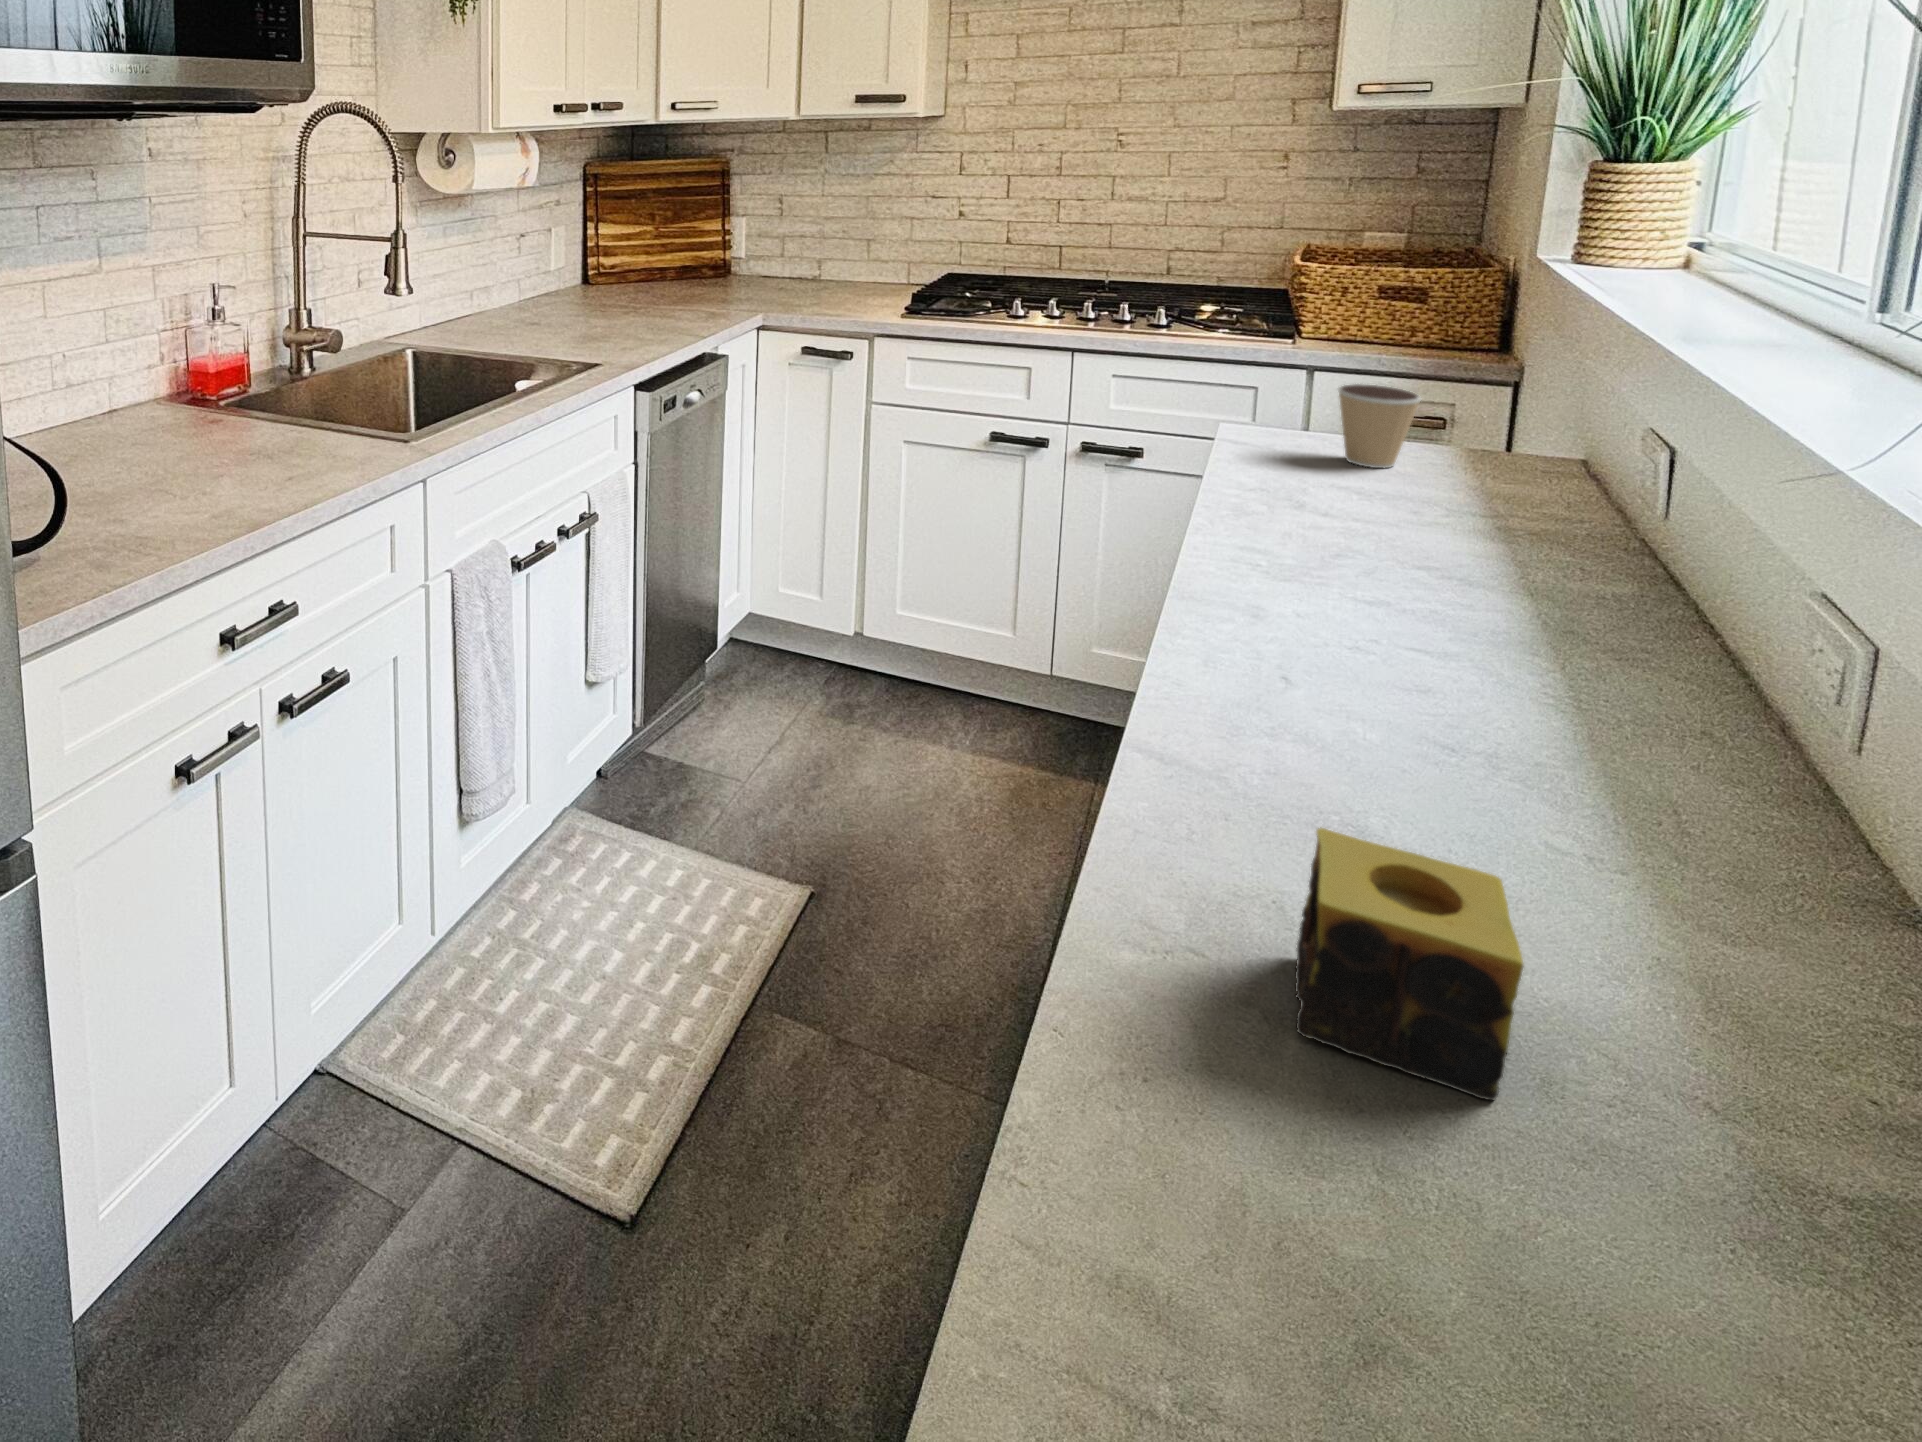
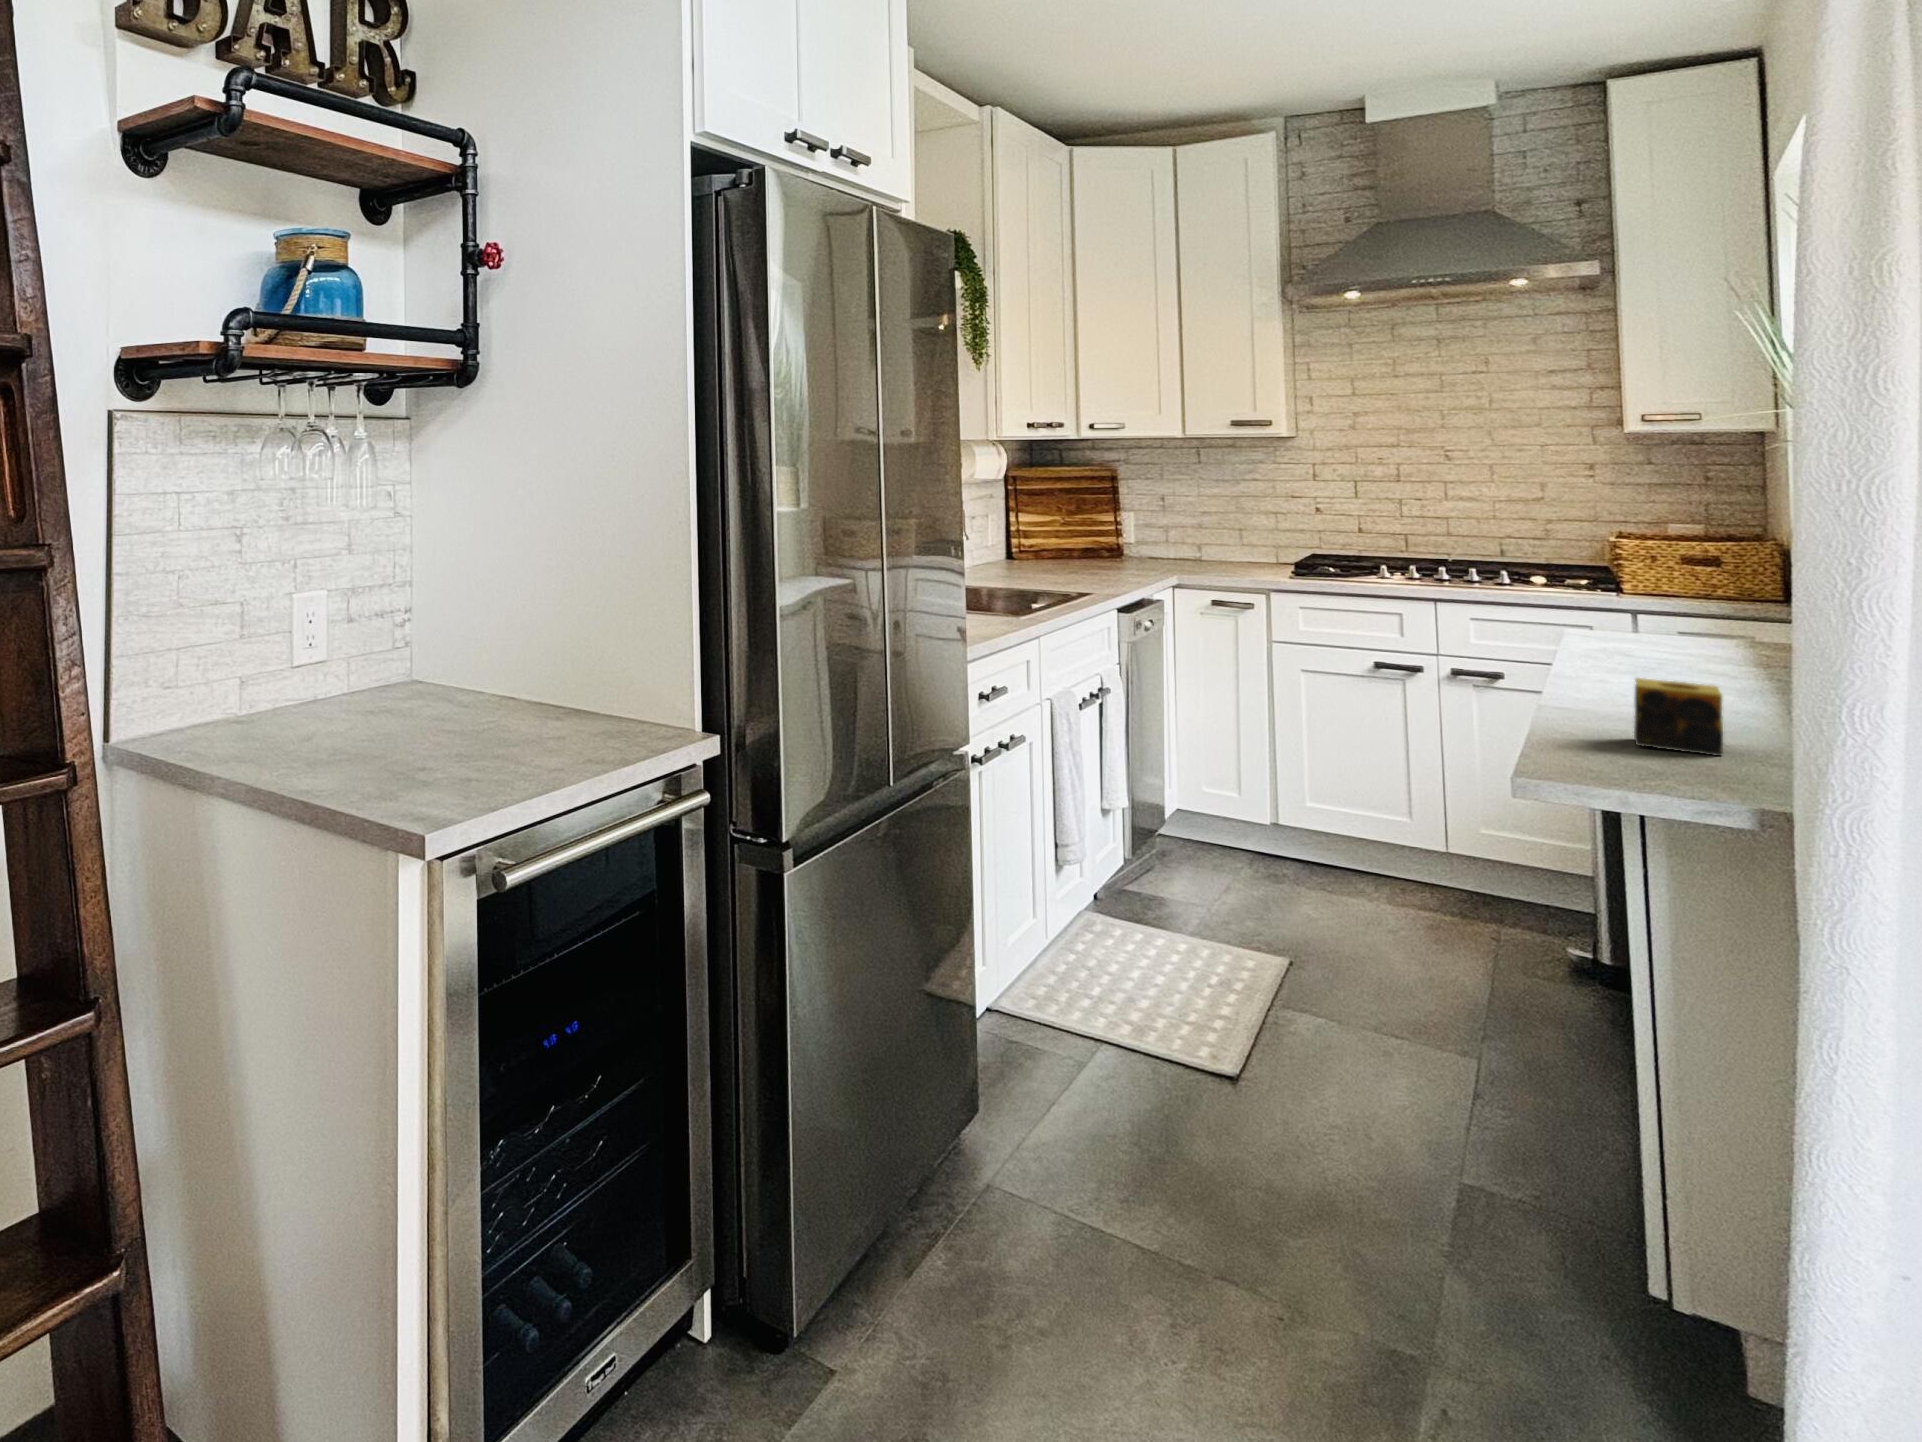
coffee cup: present [1338,384,1421,468] -> none [1649,599,1711,652]

